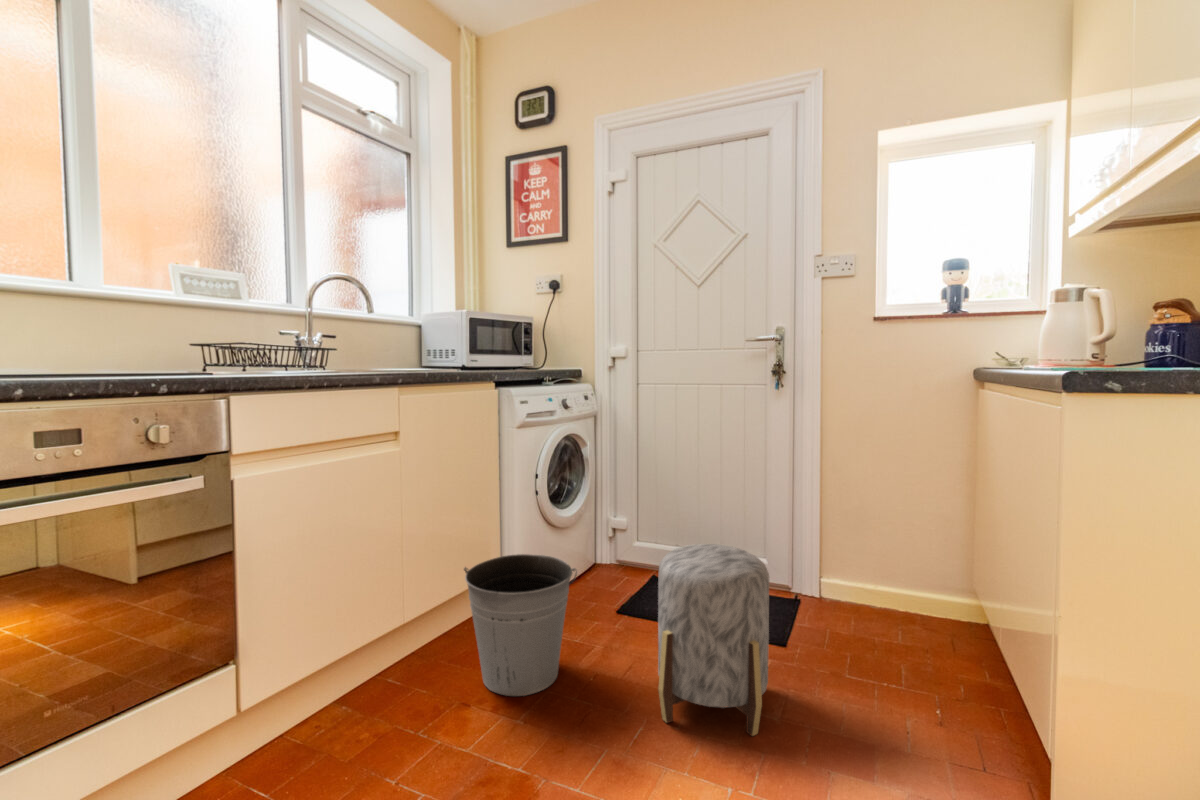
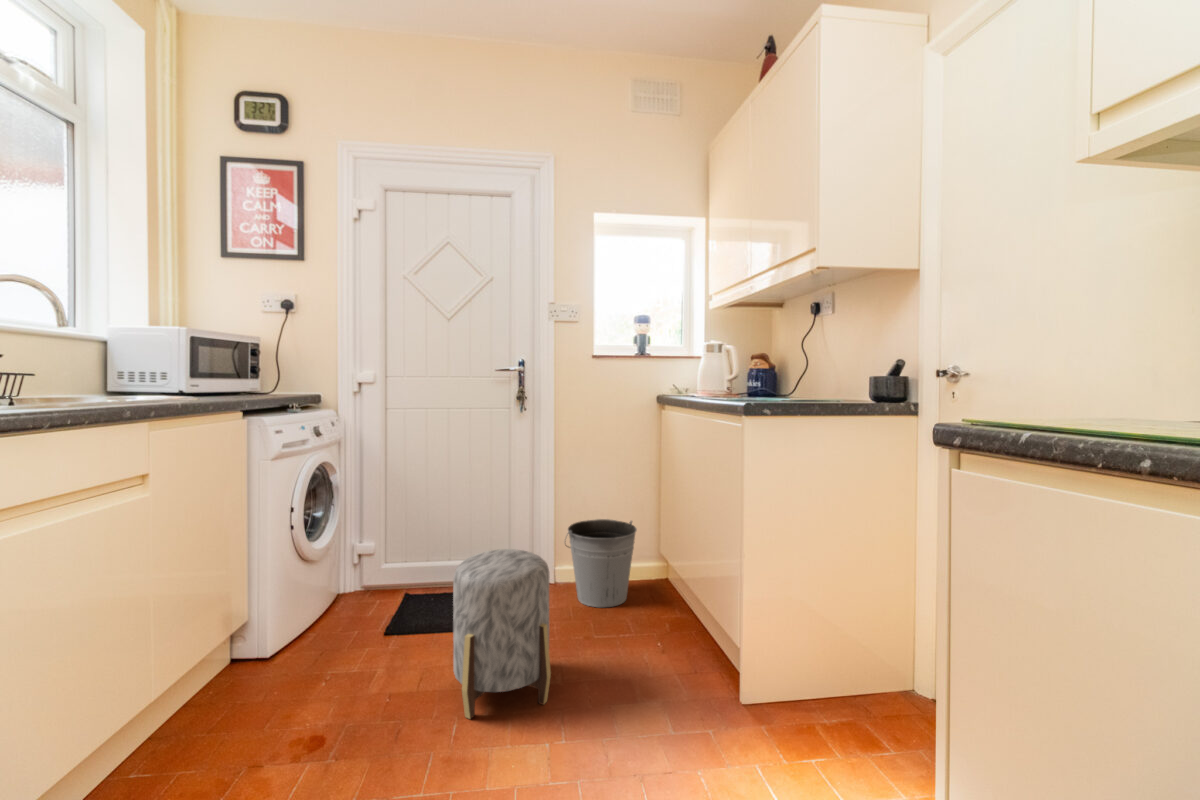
bucket: present [464,554,577,696] -> present [567,519,637,607]

